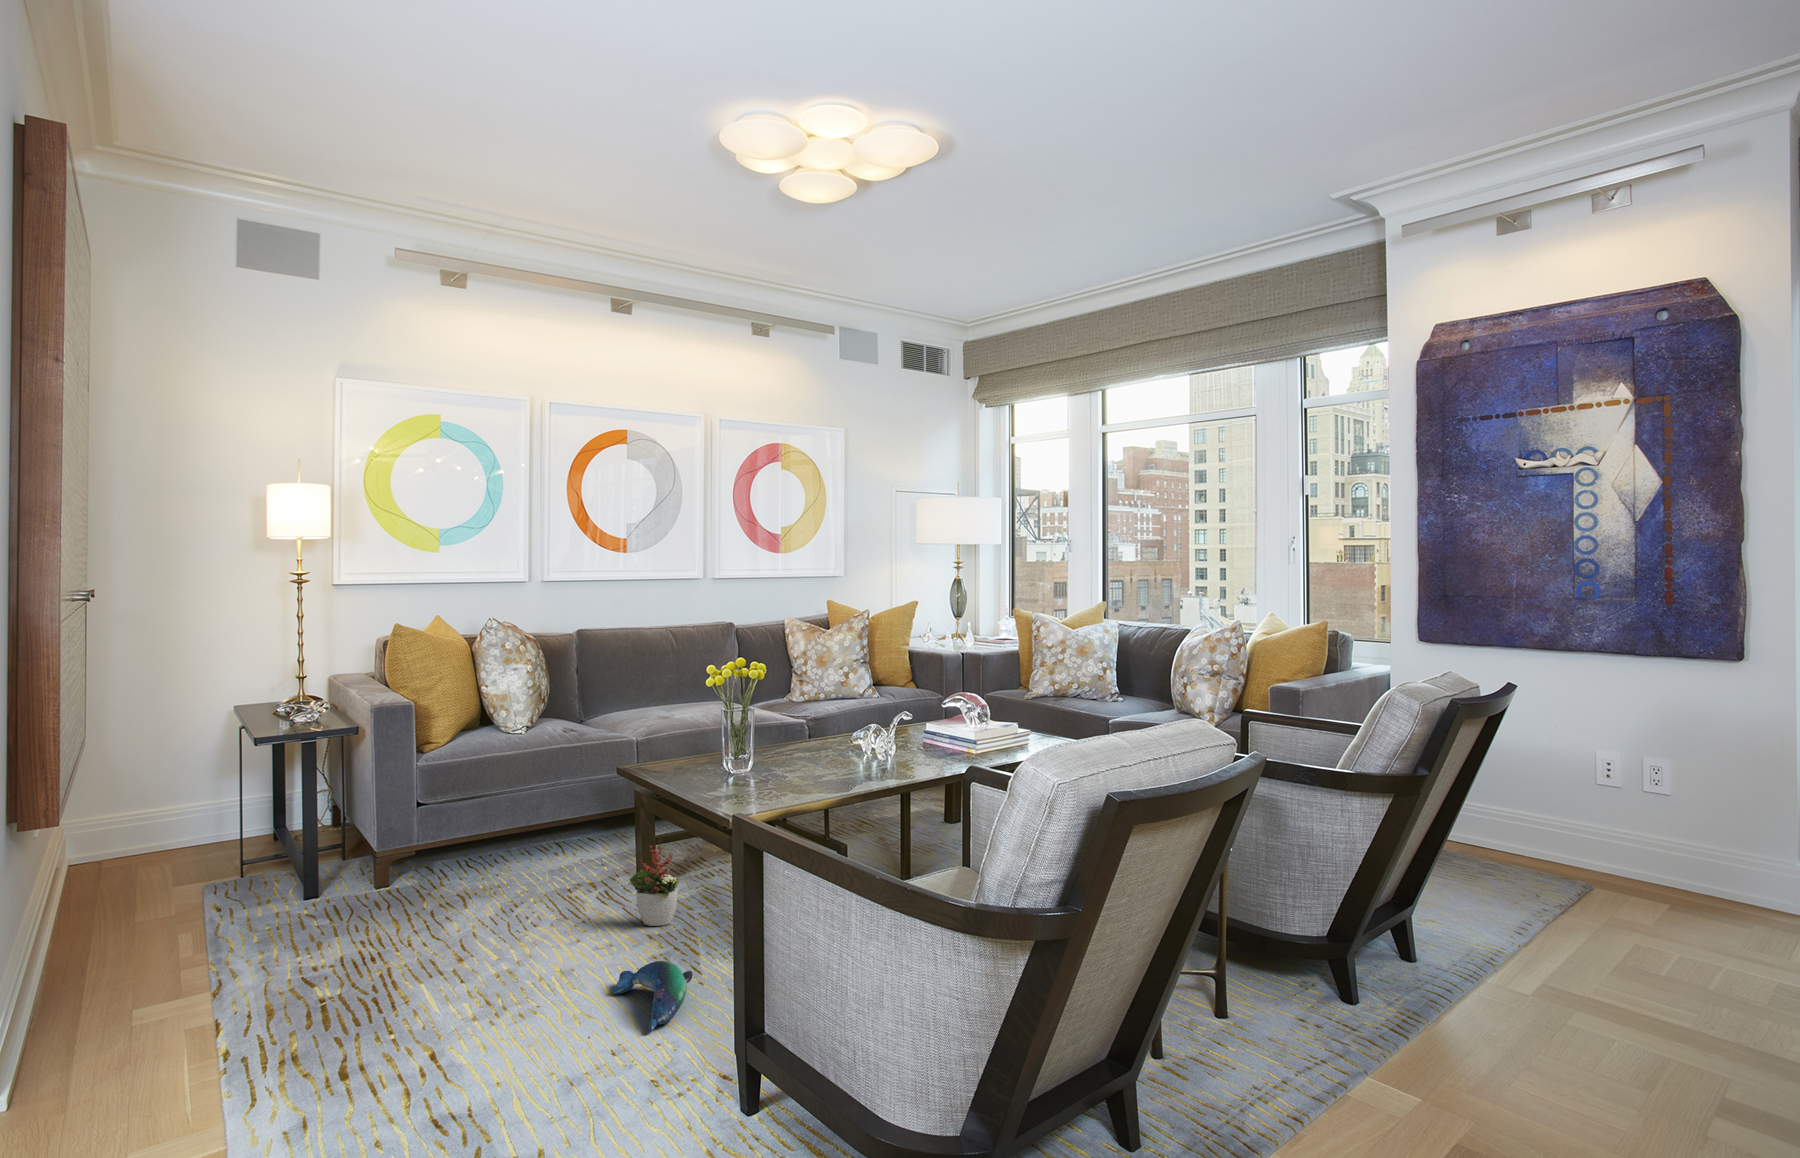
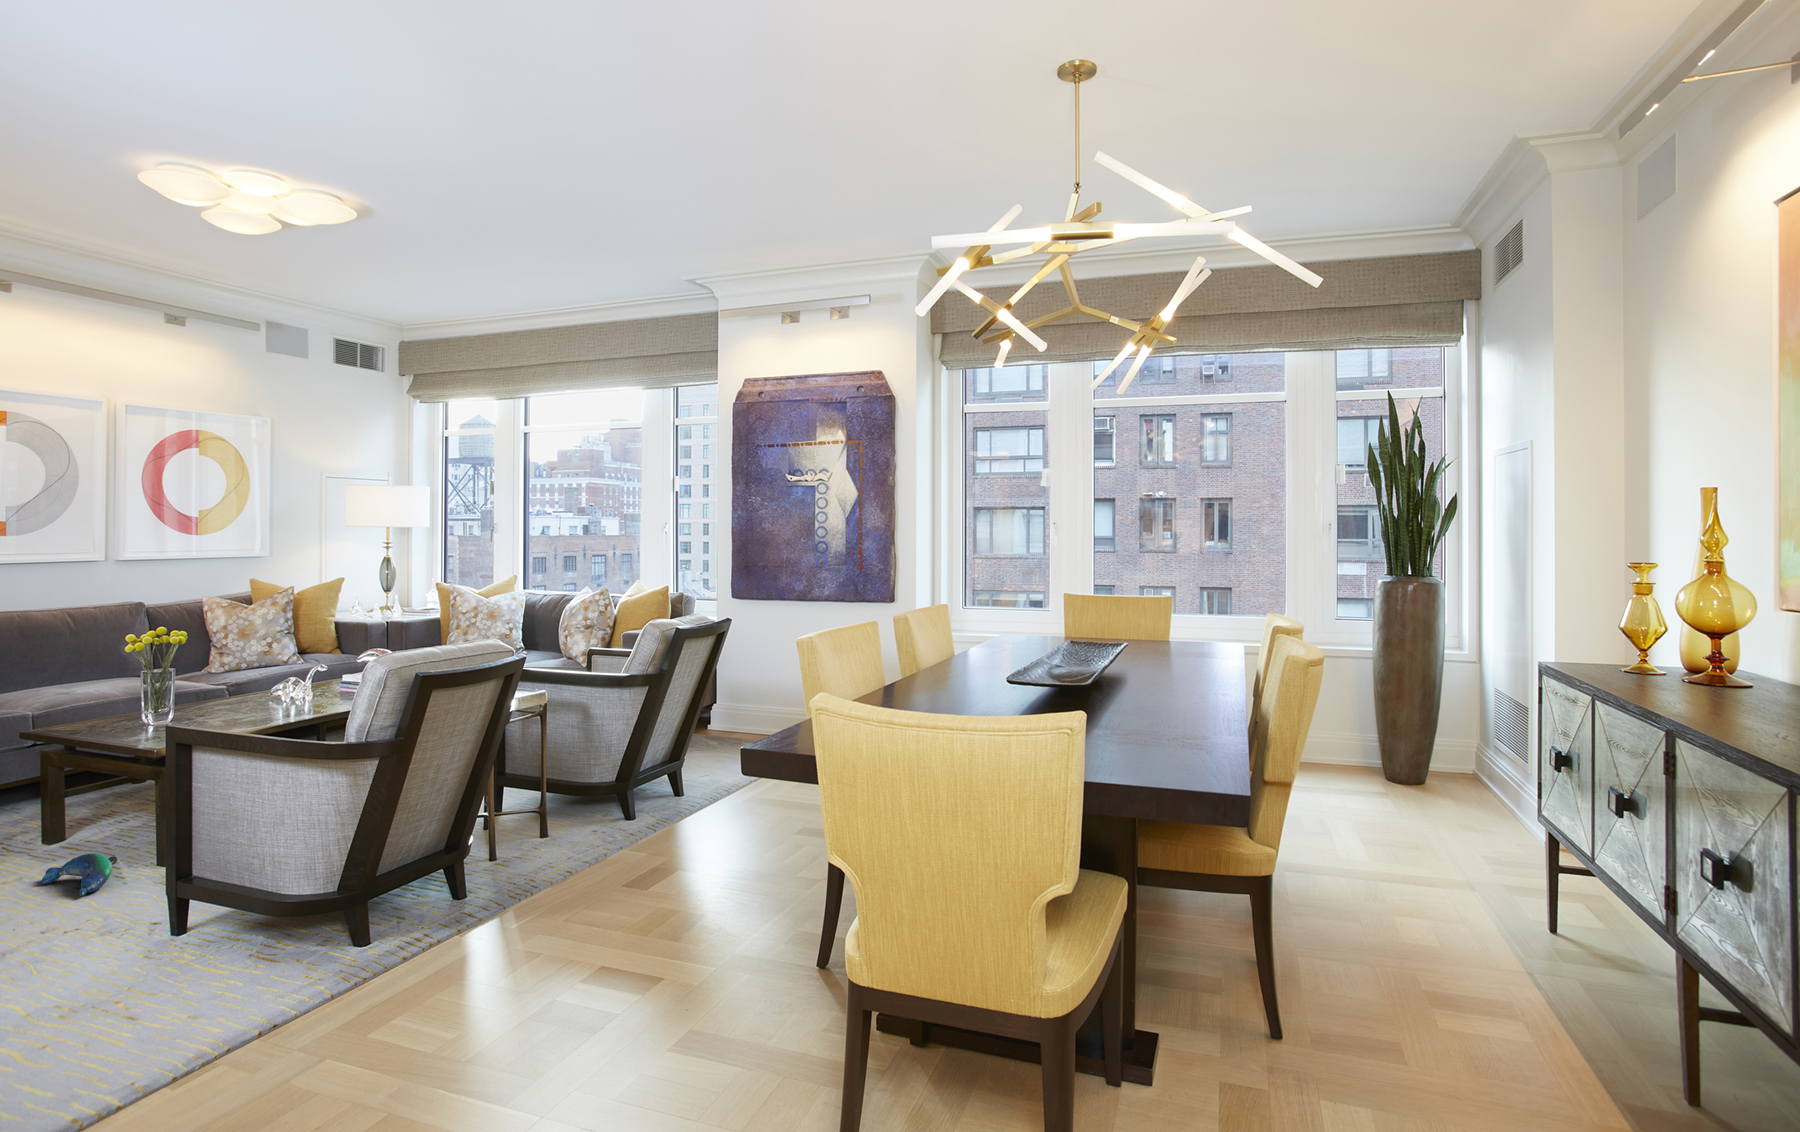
decorative plant: present [630,846,679,926] -> none [46,780,97,847]

